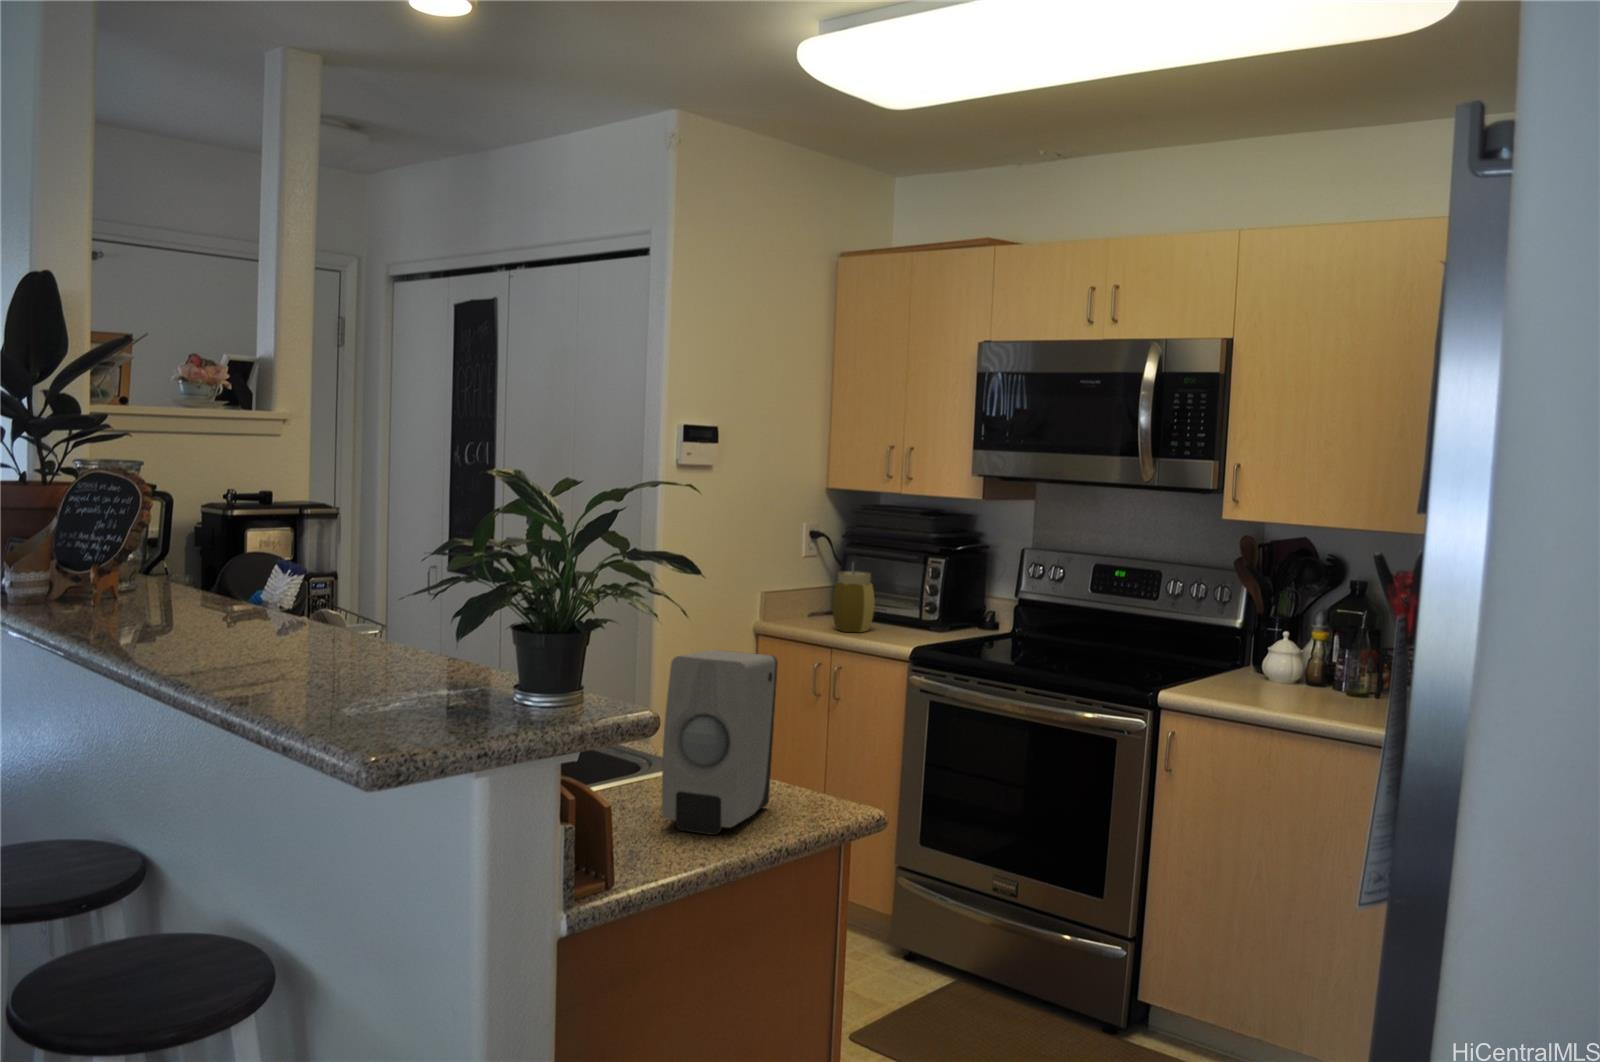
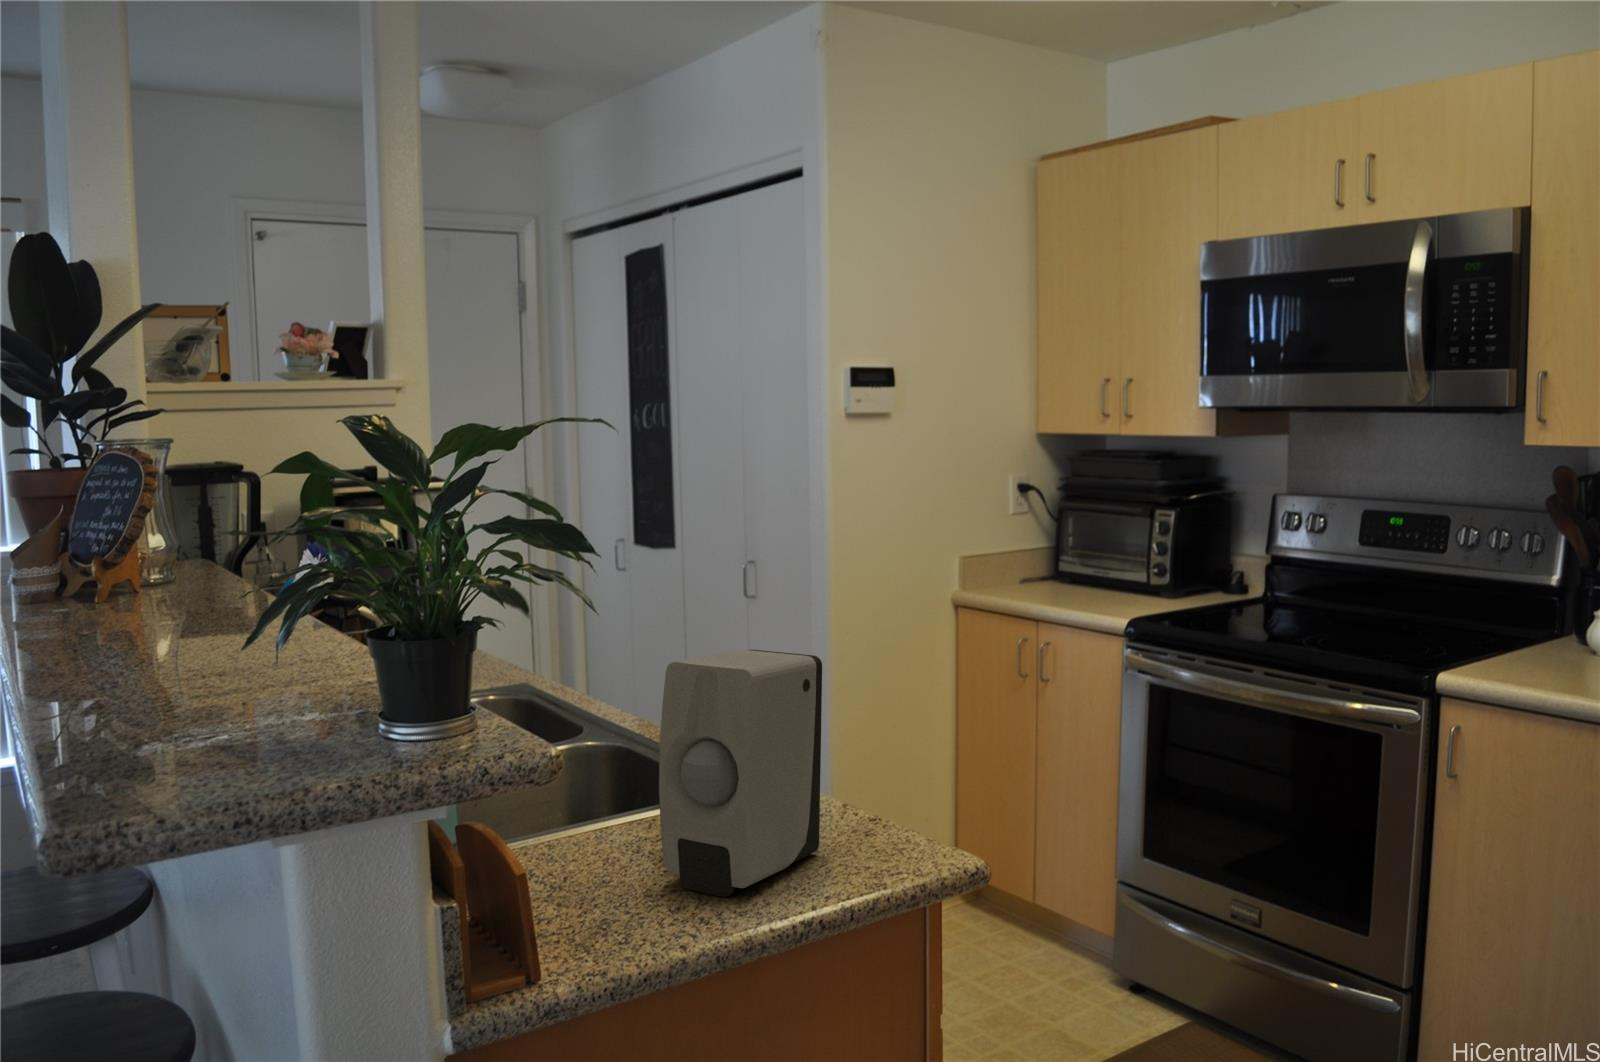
jar: present [832,571,875,632] -> none [1037,530,1087,602]

